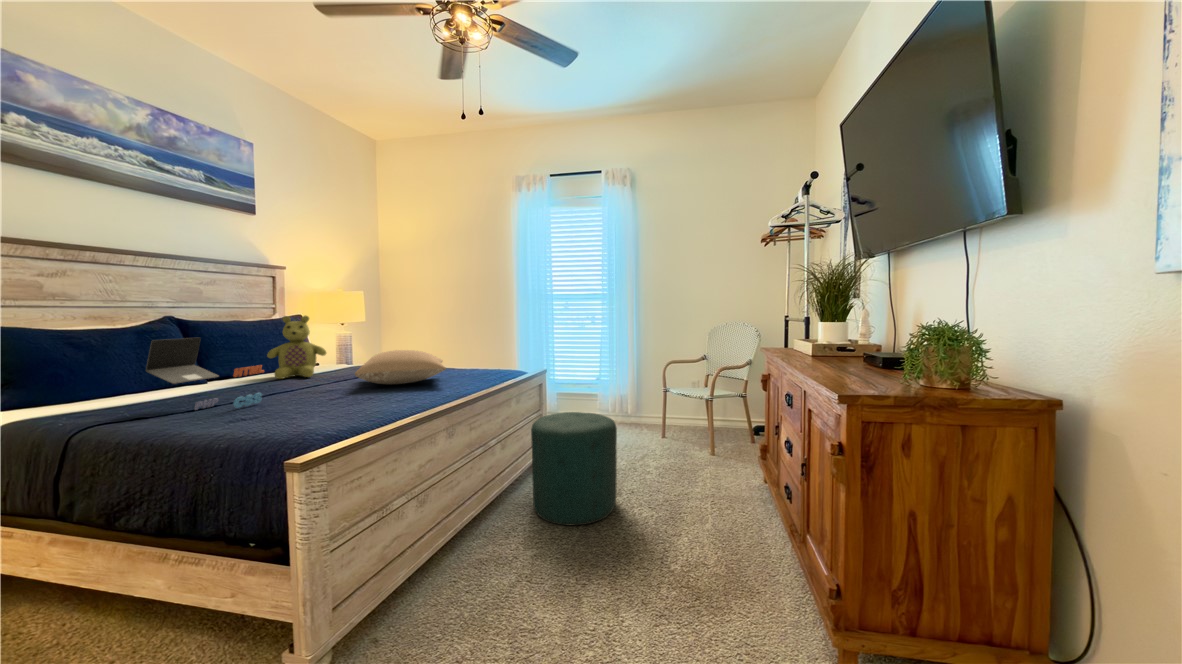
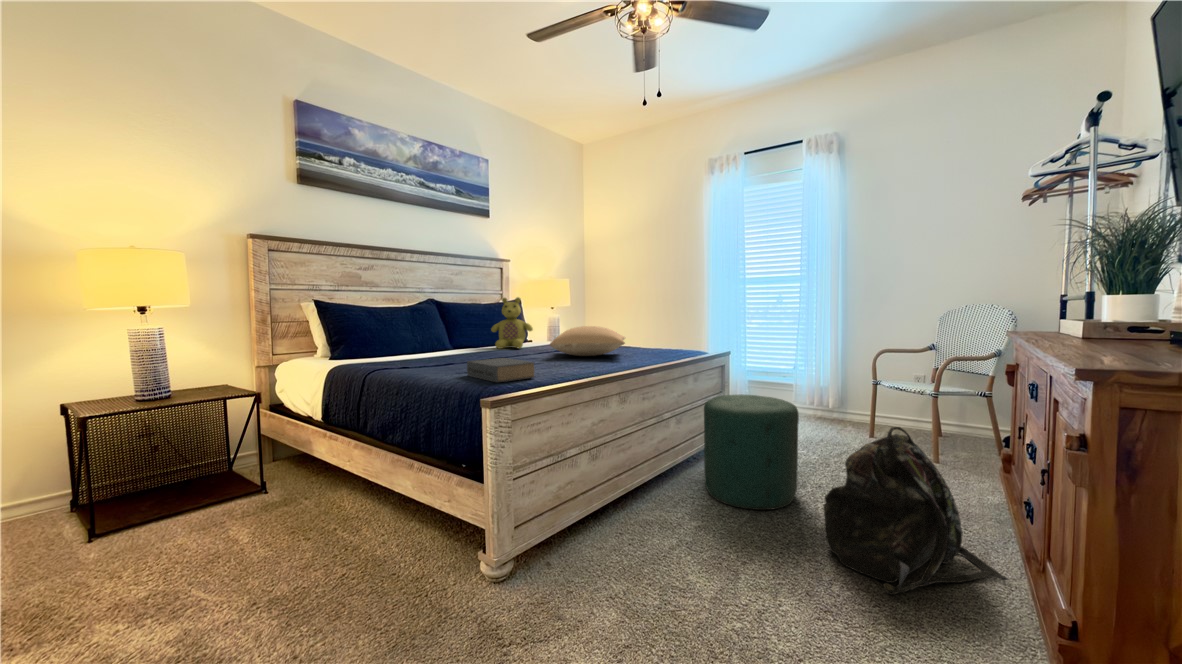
laptop: present [146,338,264,410] -> none [415,310,485,364]
book: none [240,399,345,437] -> present [467,358,535,382]
backpack: none [646,436,777,586] -> present [824,427,1008,595]

